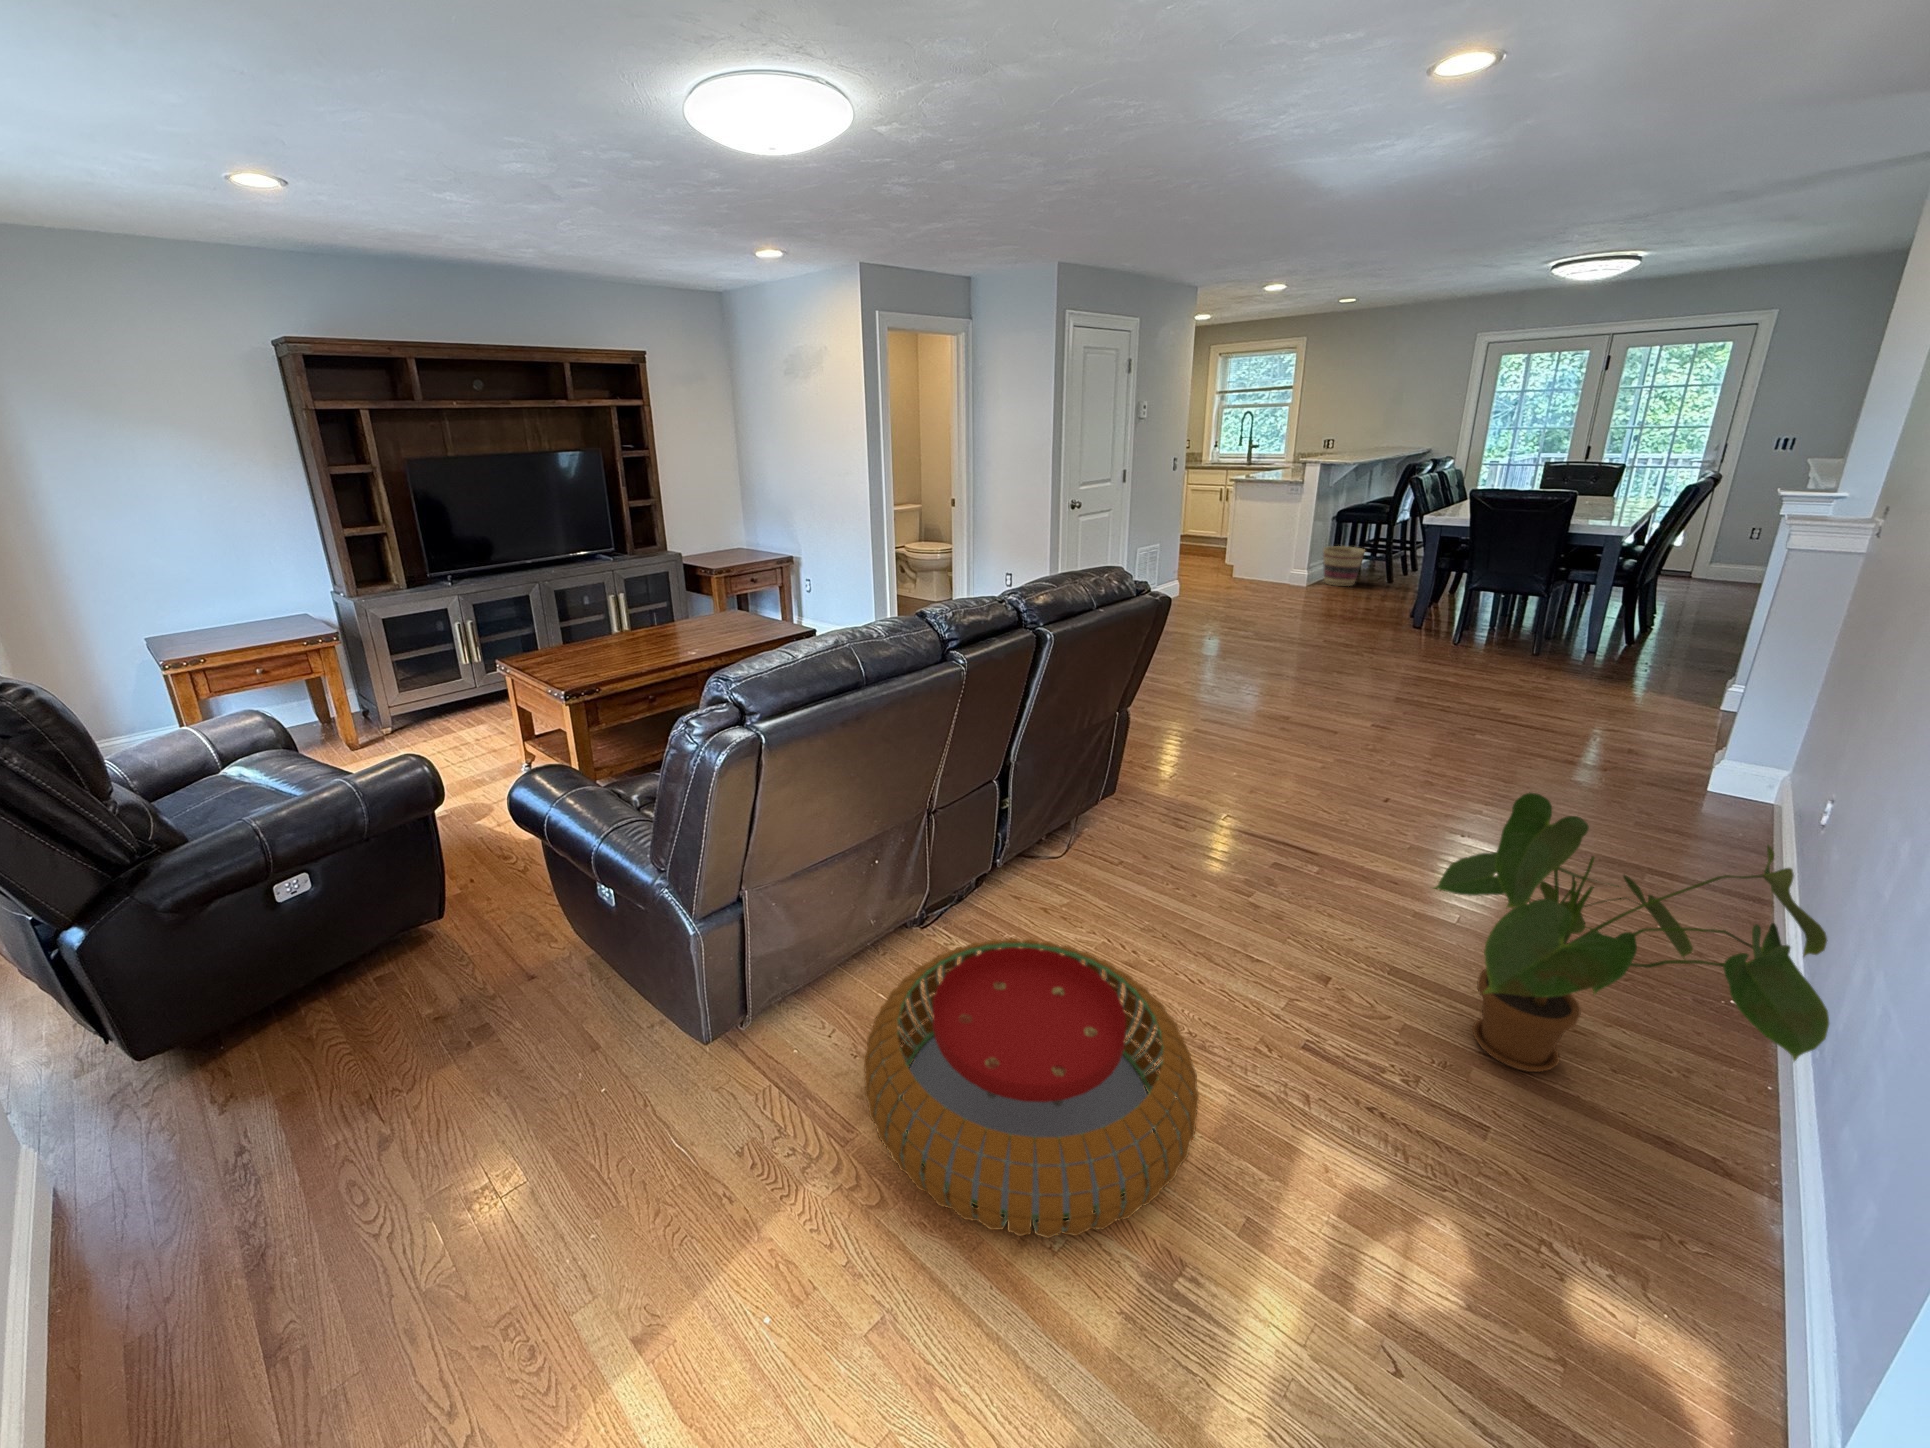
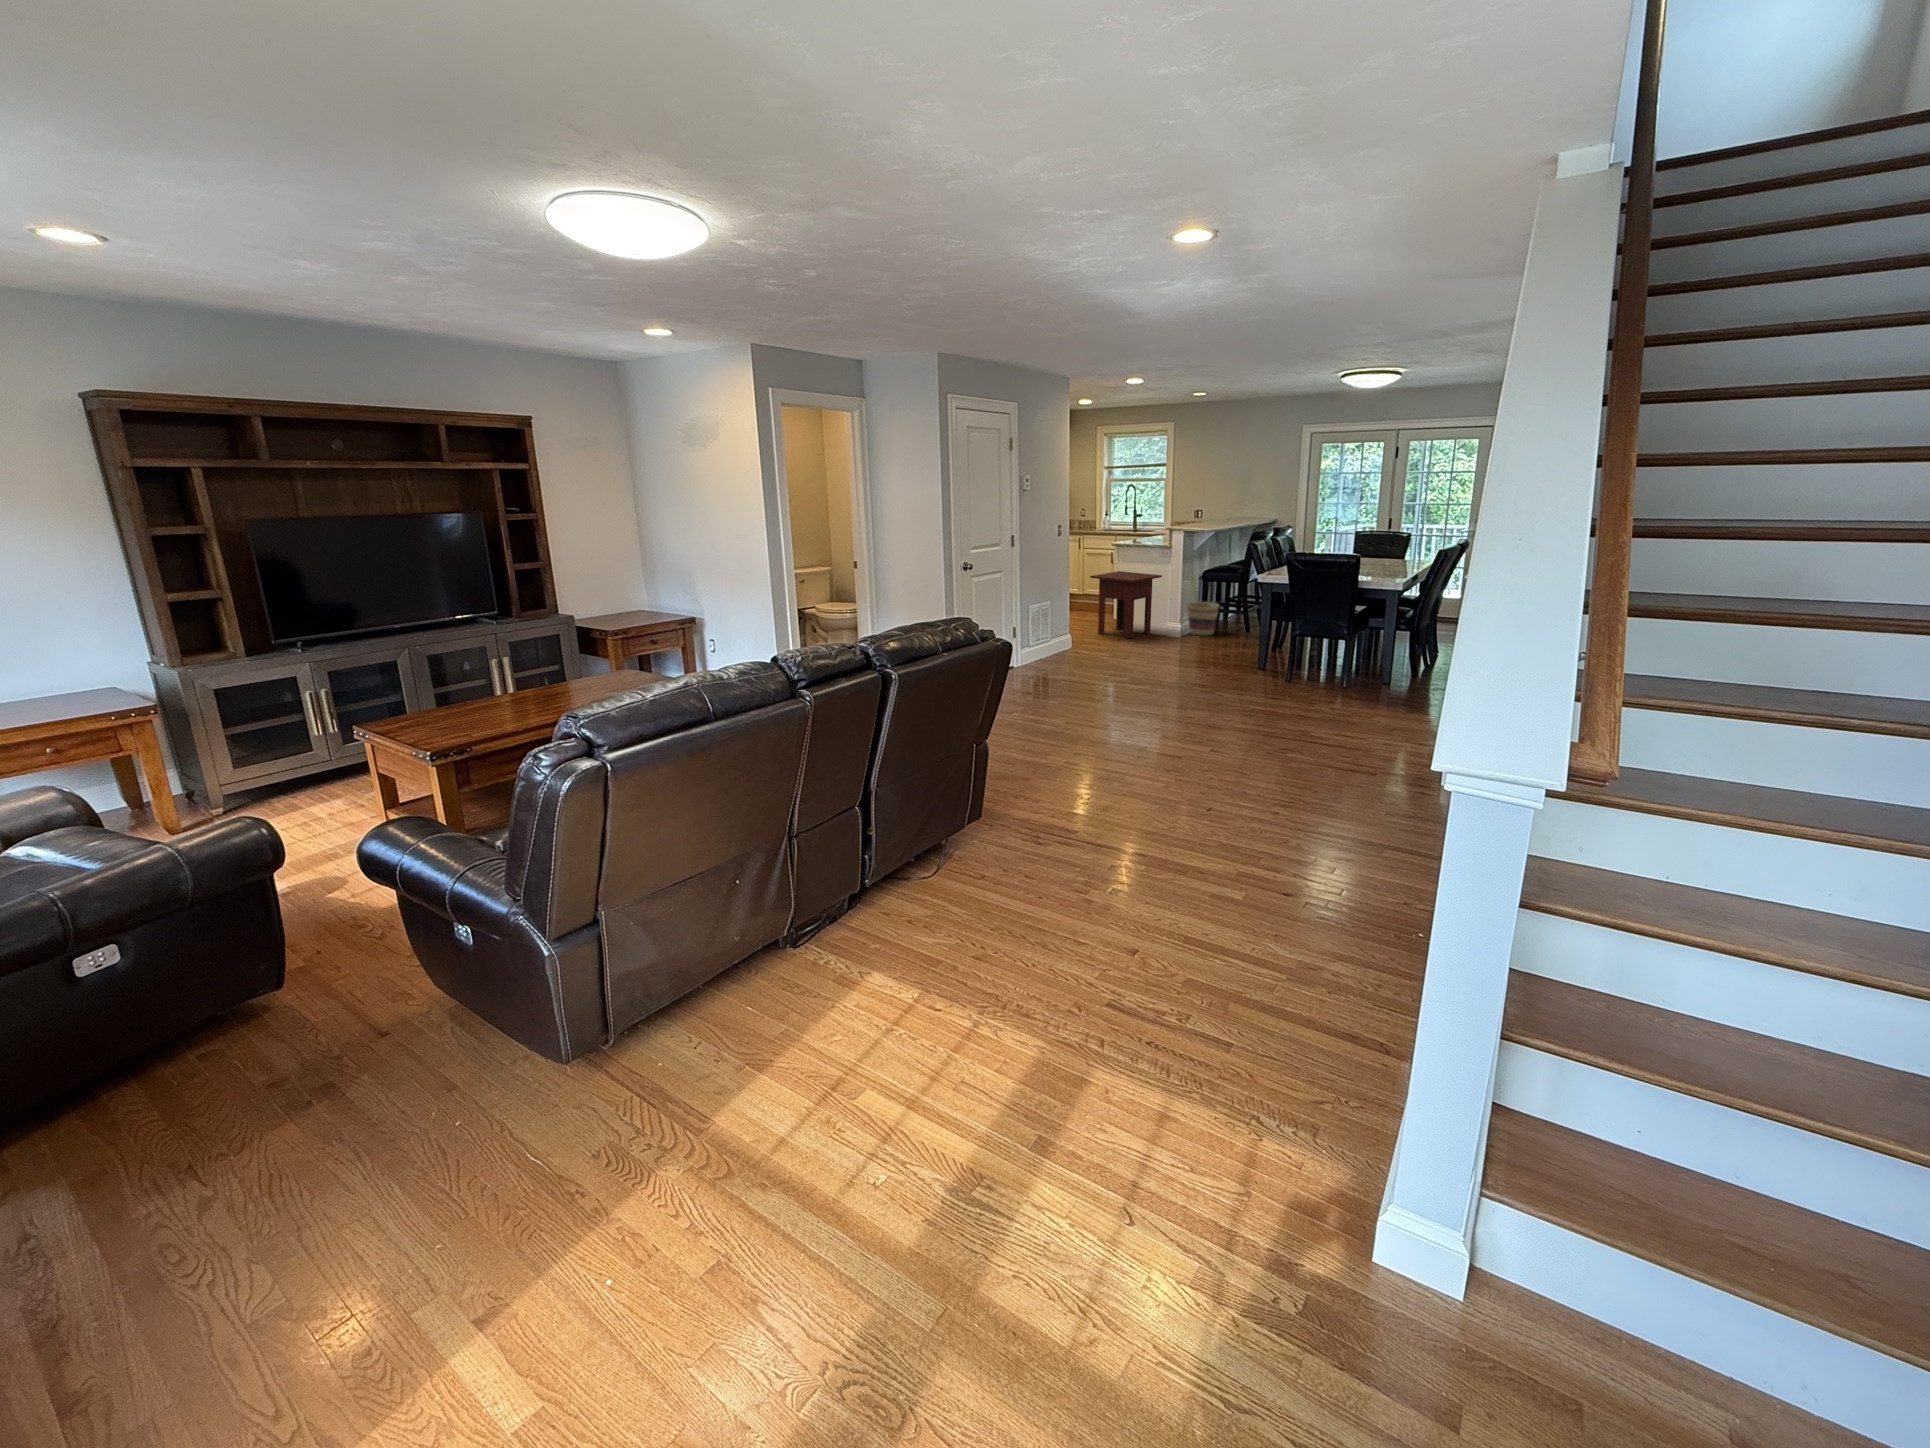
side table: none [1206,510,1295,588] -> present [1090,571,1162,639]
house plant: present [1433,793,1829,1072] -> none [1193,779,1422,997]
pouf: present [864,938,1199,1238] -> none [716,938,1006,1176]

